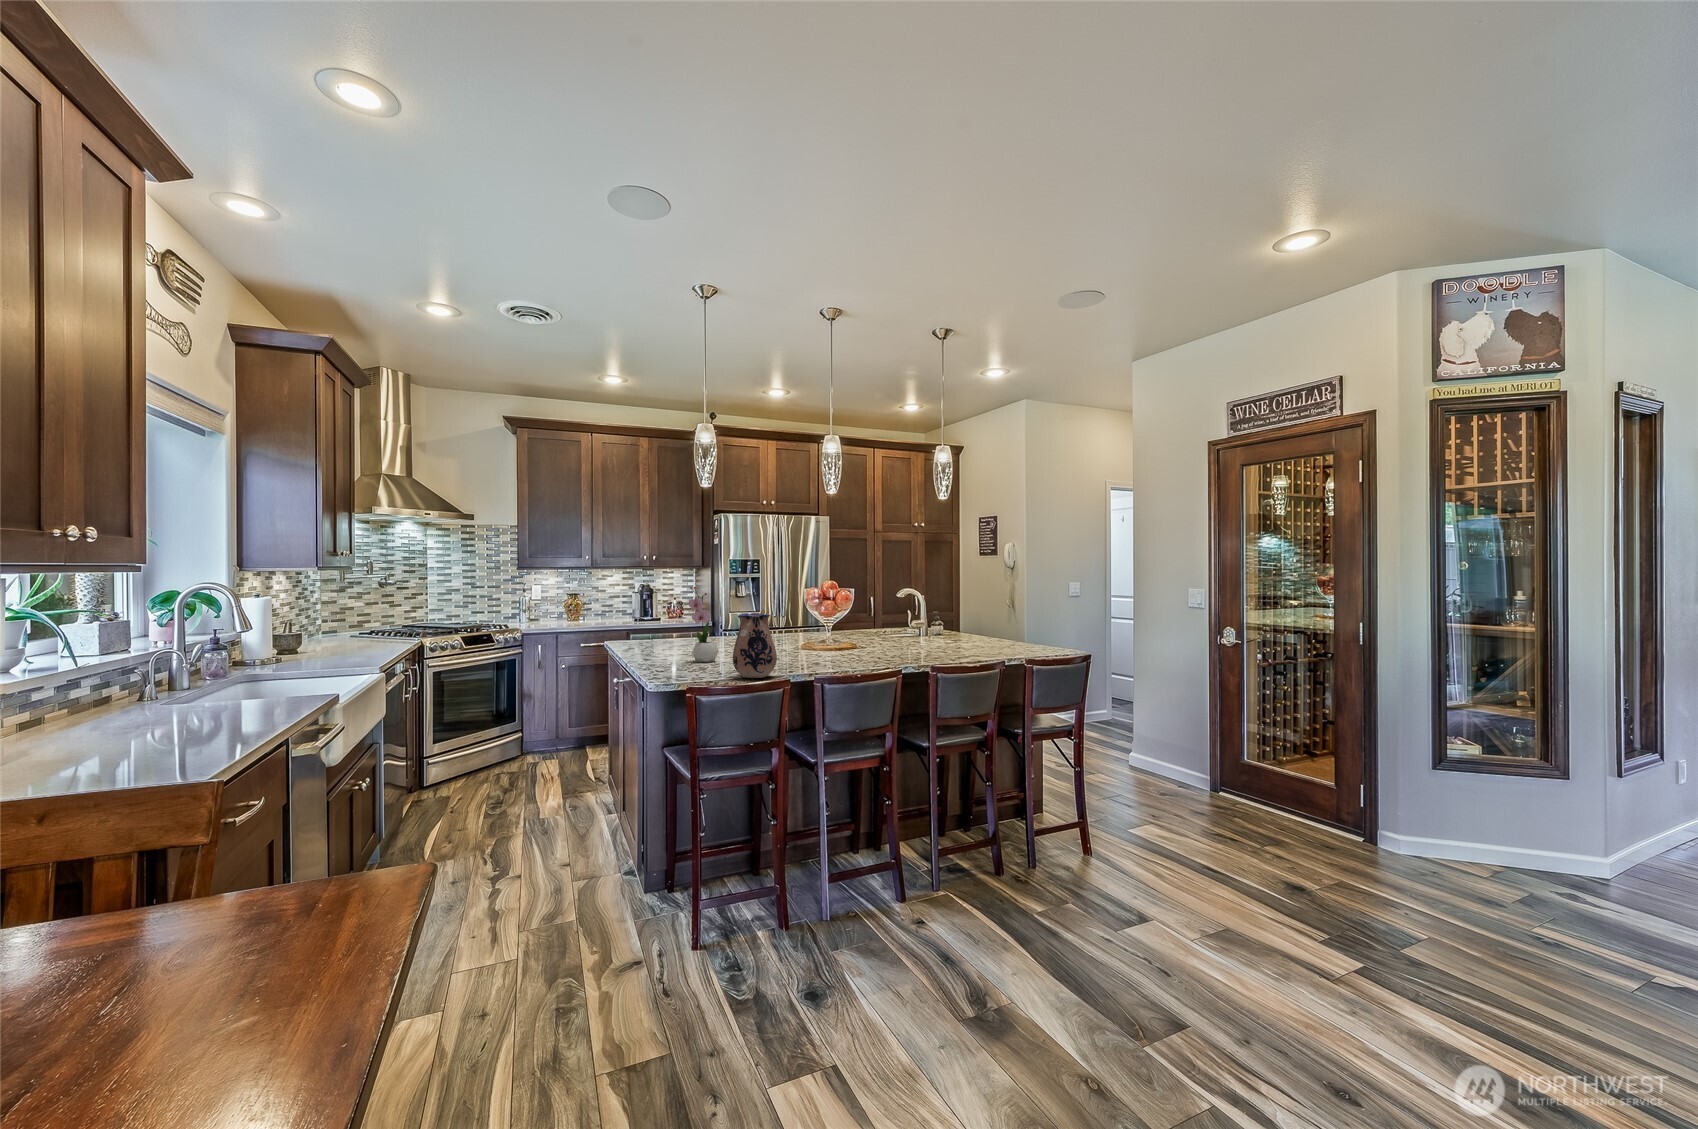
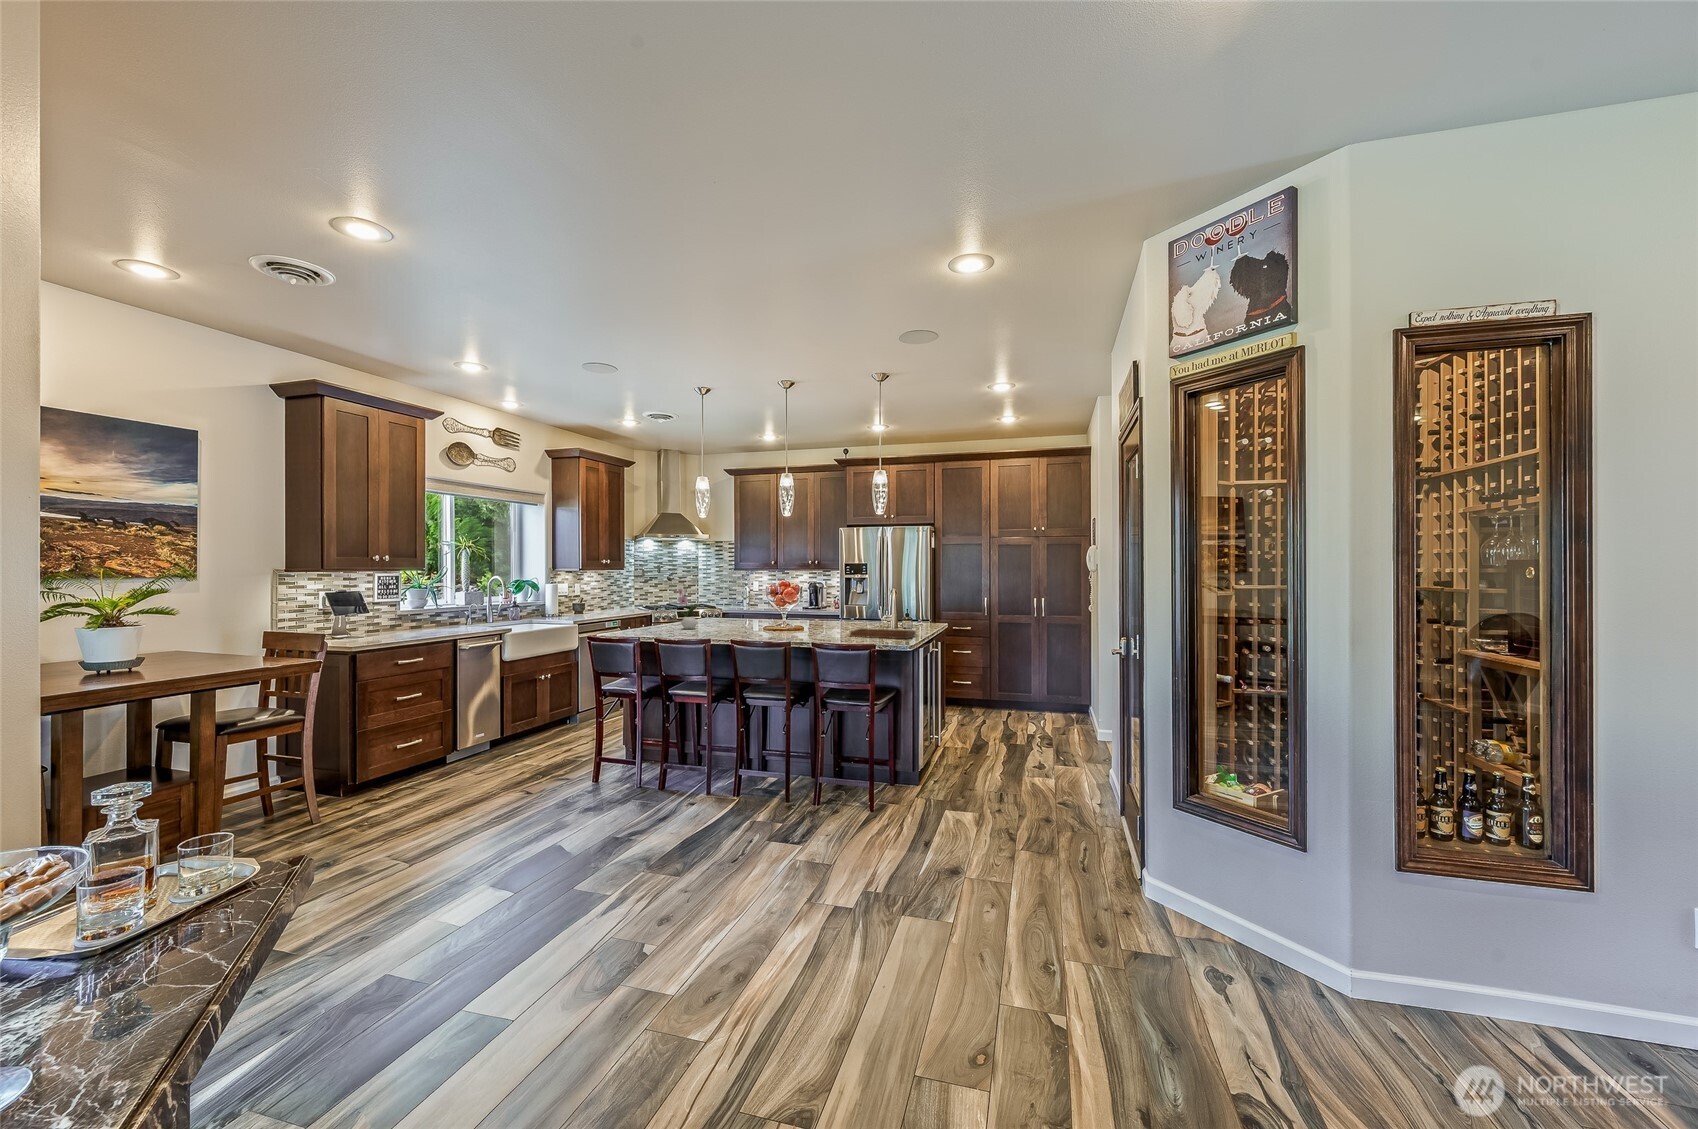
ceramic pitcher: present [733,614,777,678] -> none [644,598,672,637]
tray: none [927,623,1009,652] -> present [850,616,916,639]

